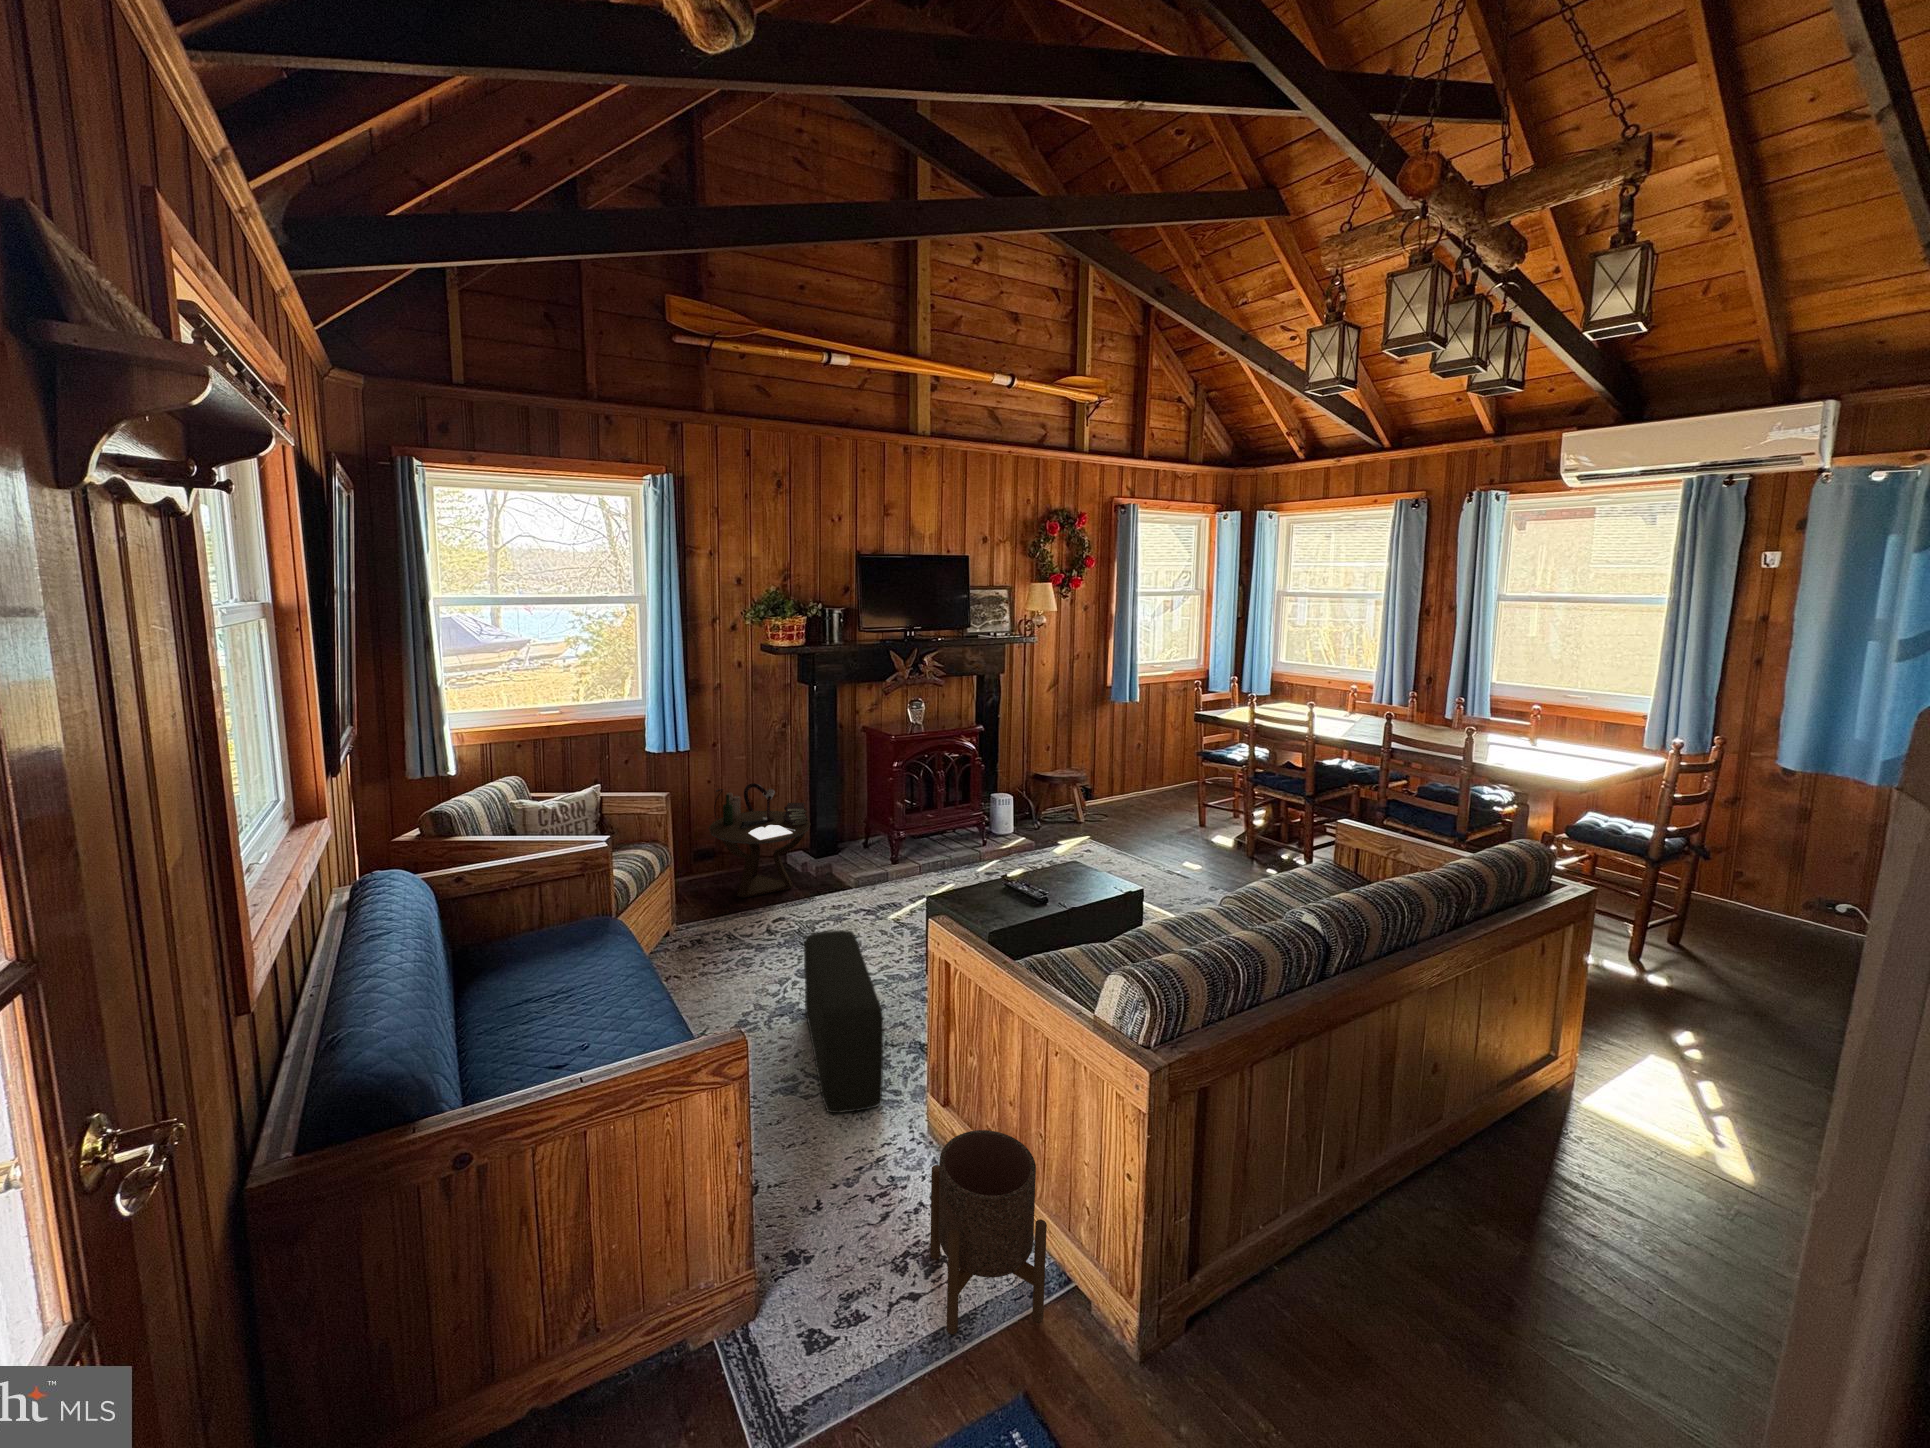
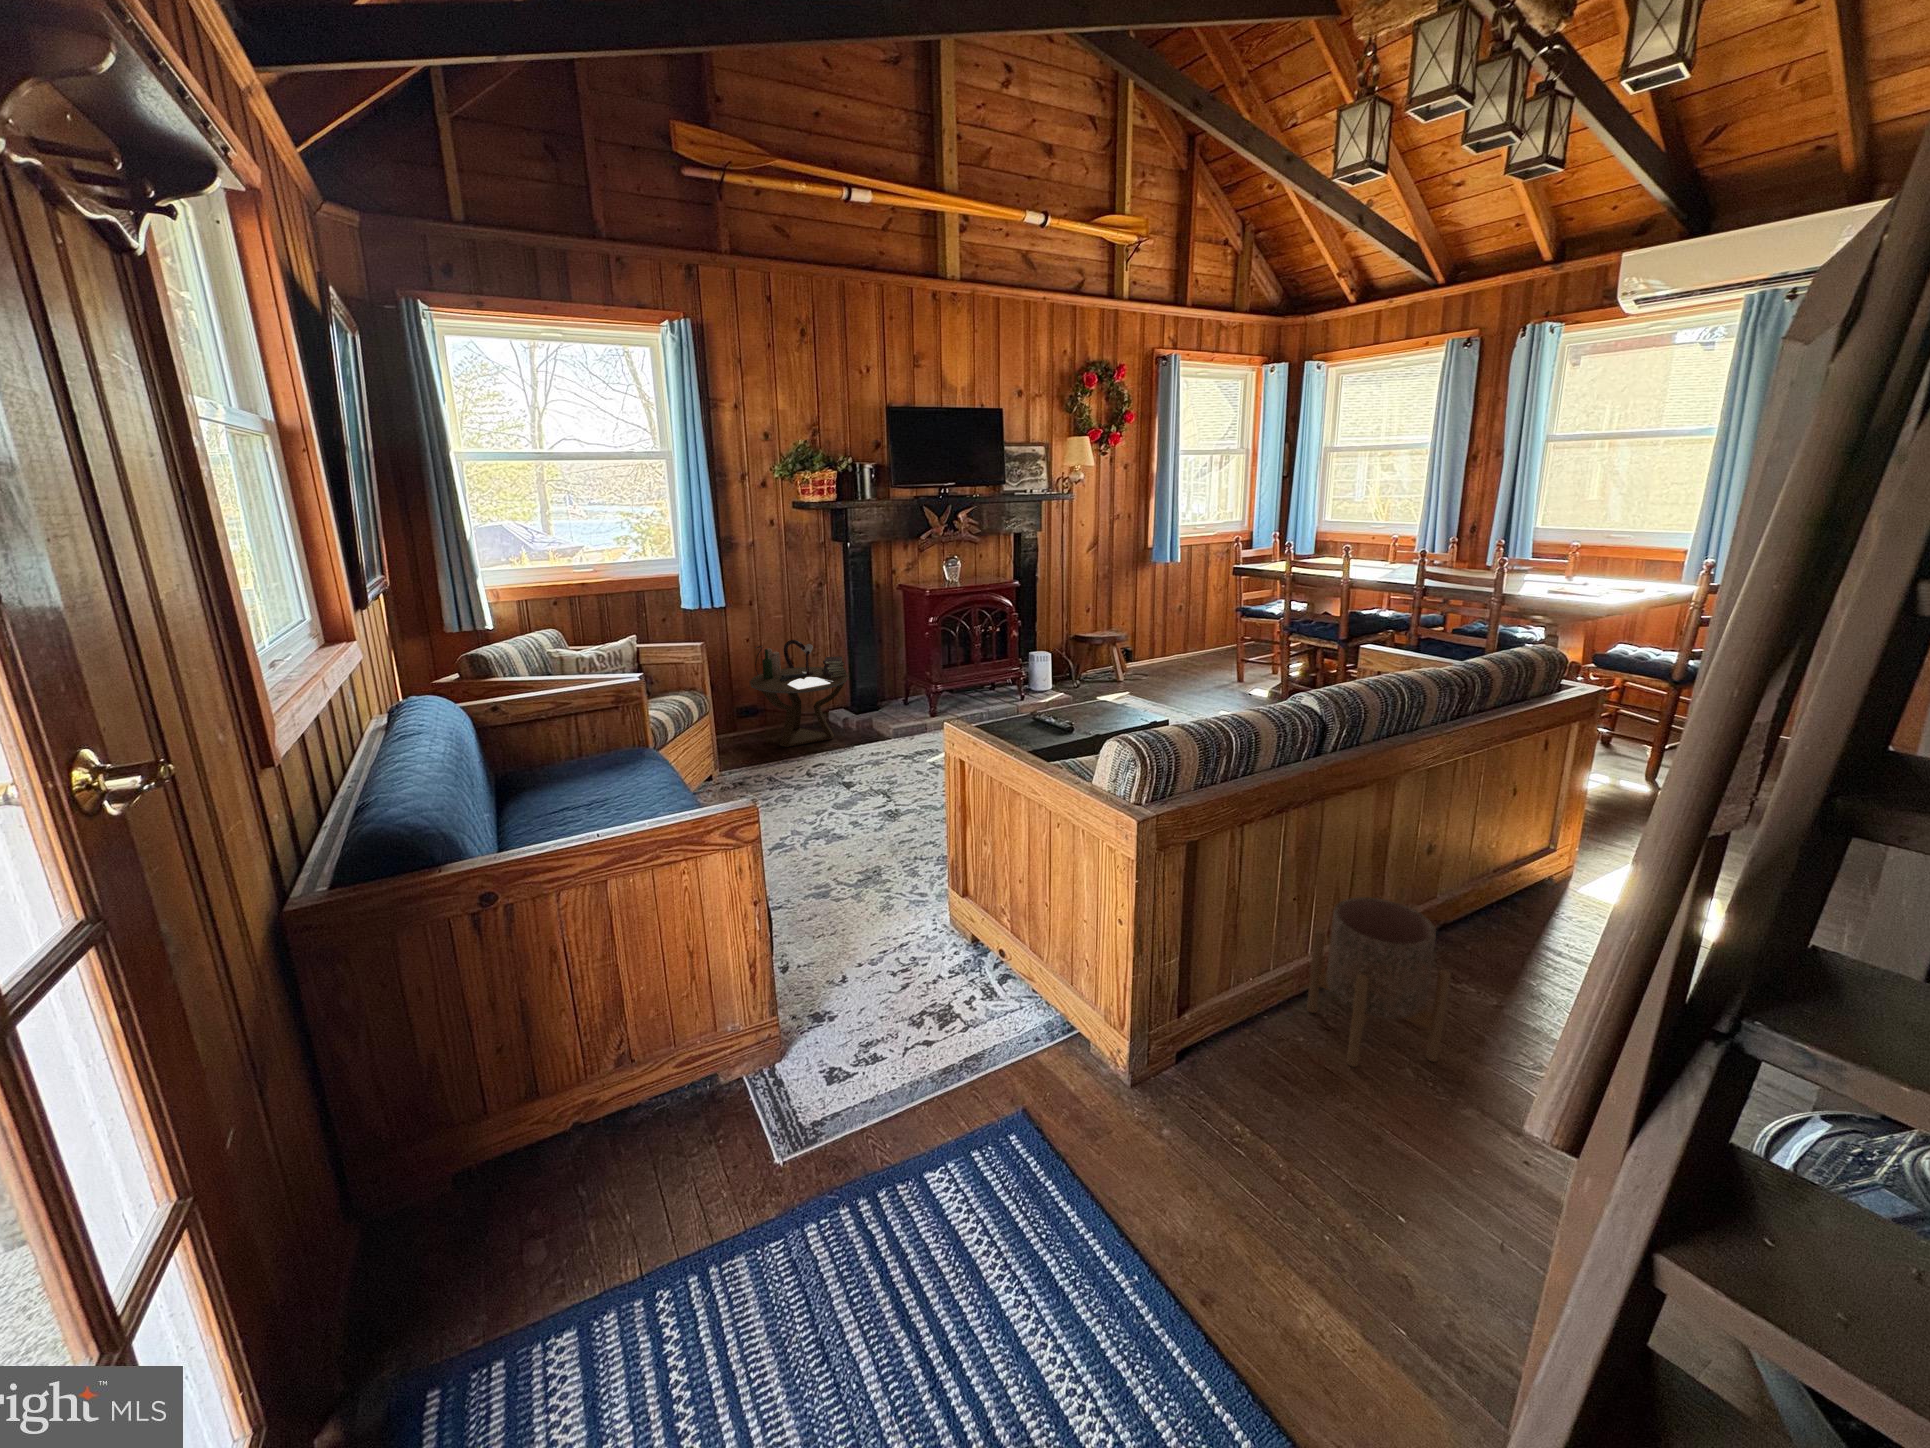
pouf: present [804,930,883,1113] -> none [836,757,908,910]
planter: present [930,1130,1047,1334] -> present [1307,897,1451,1067]

